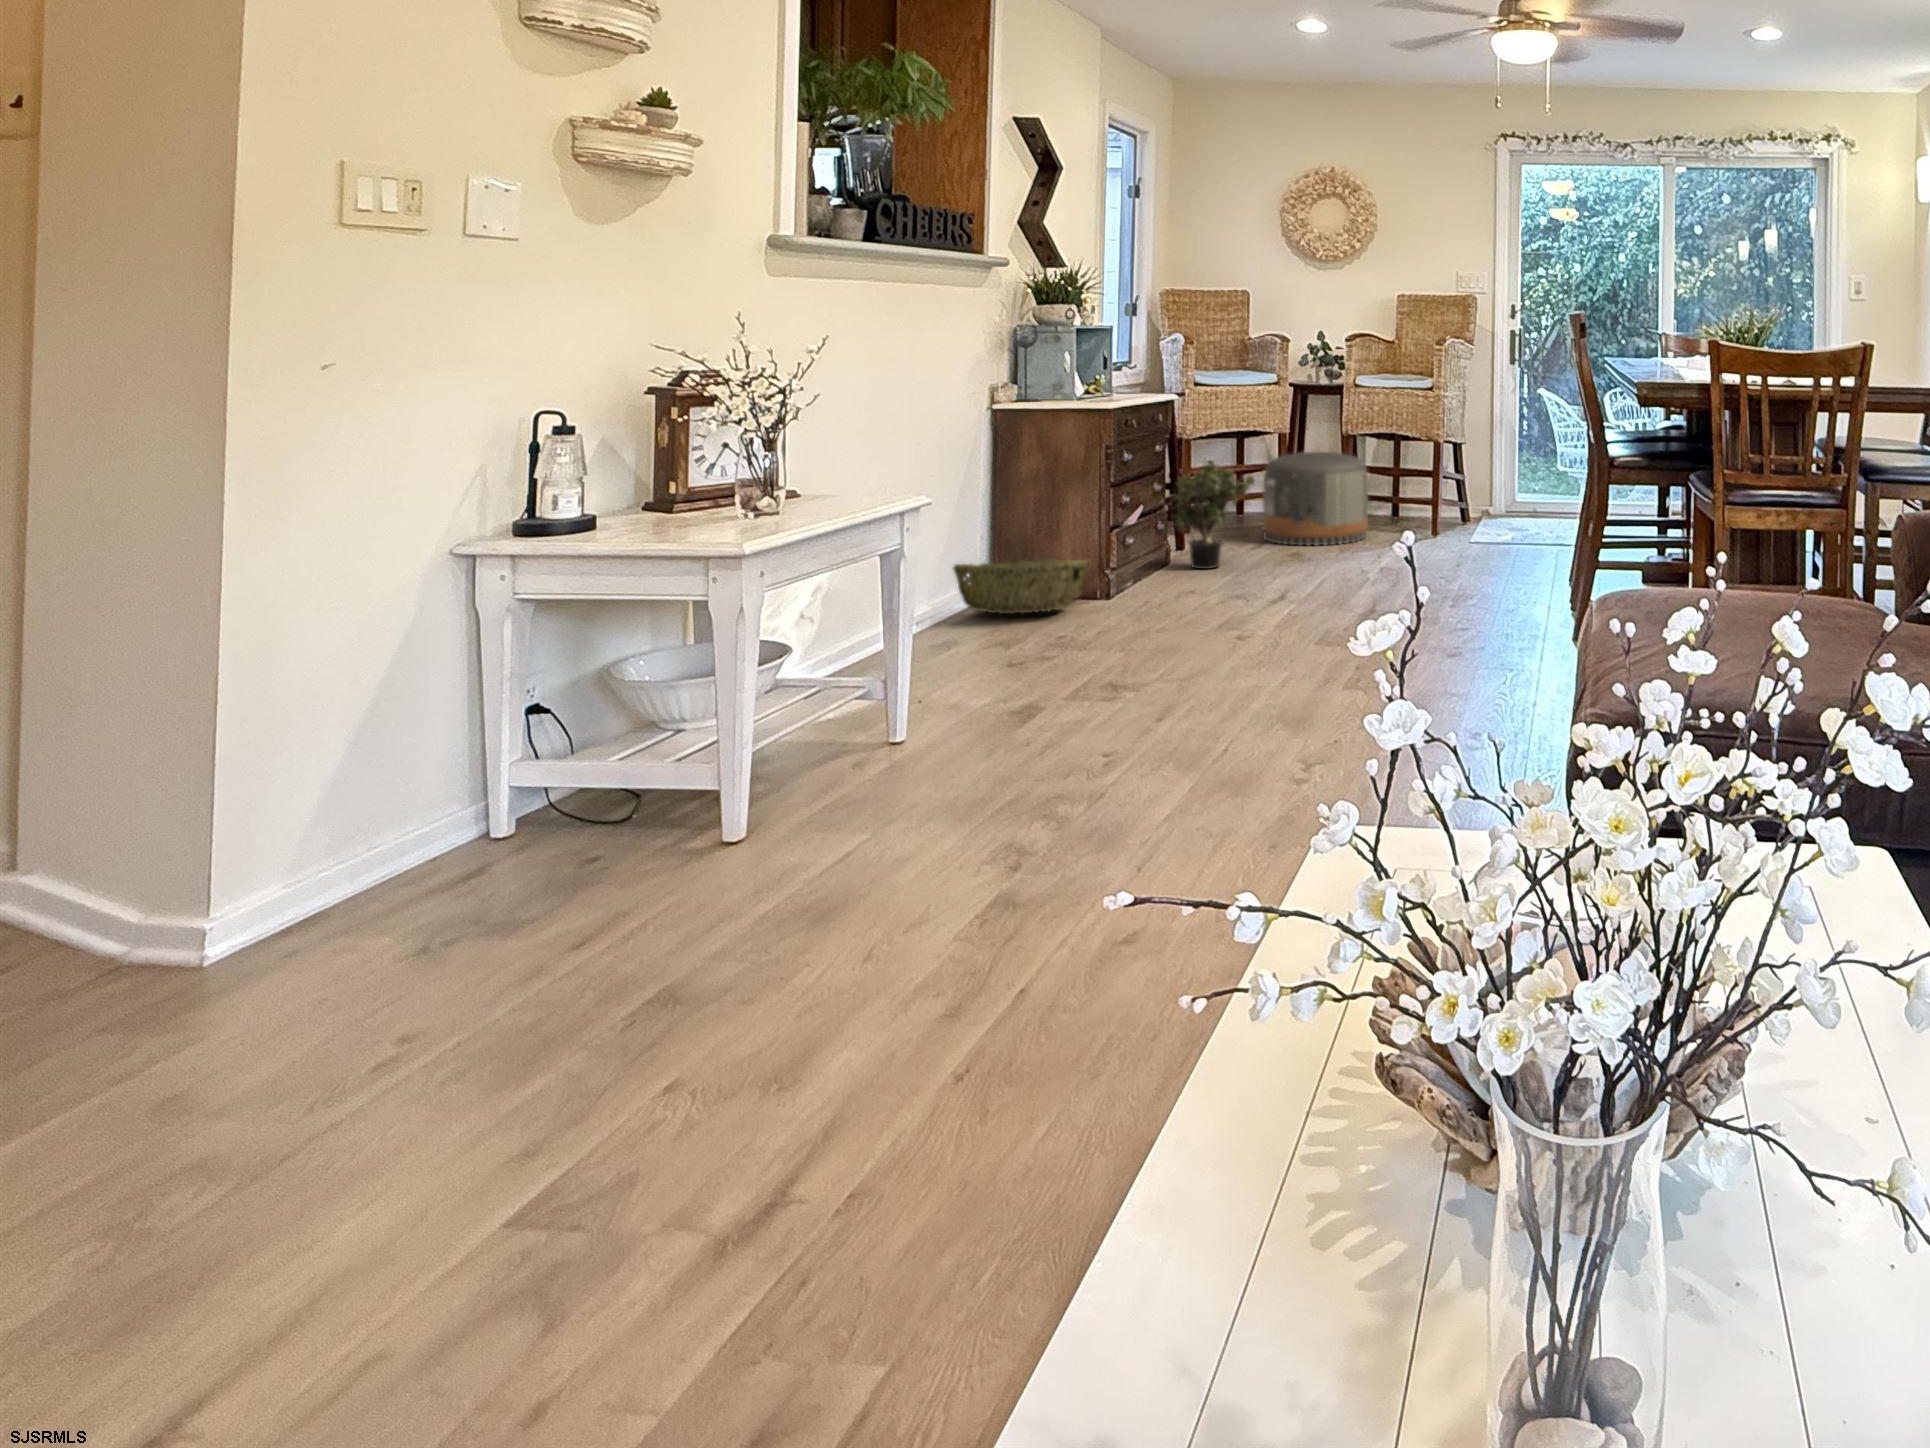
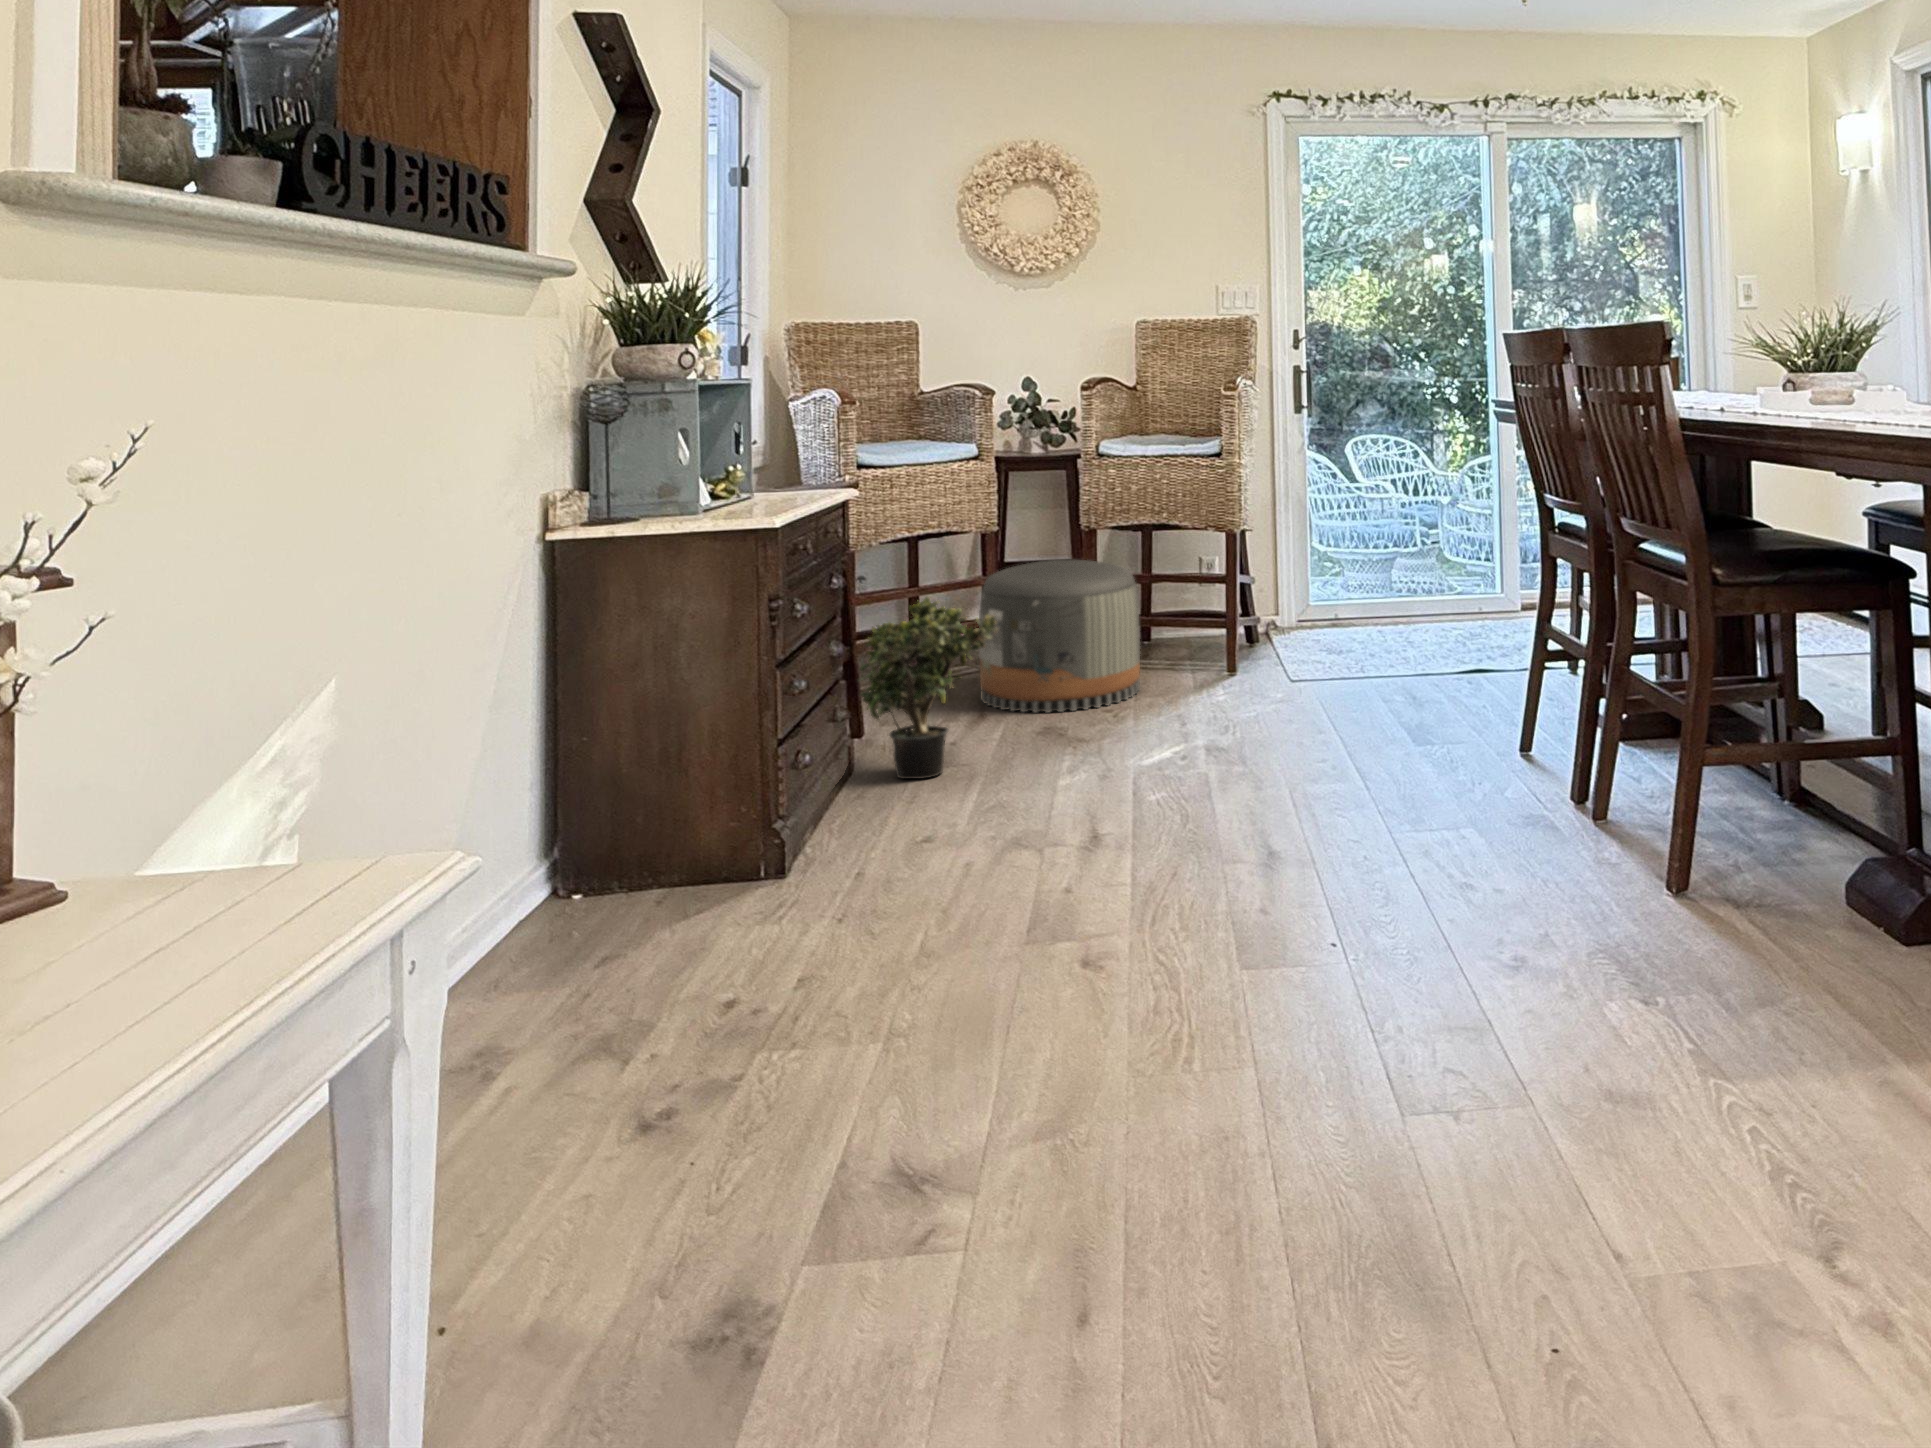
woven basket: present [953,559,1088,614] -> none [478,812,746,944]

